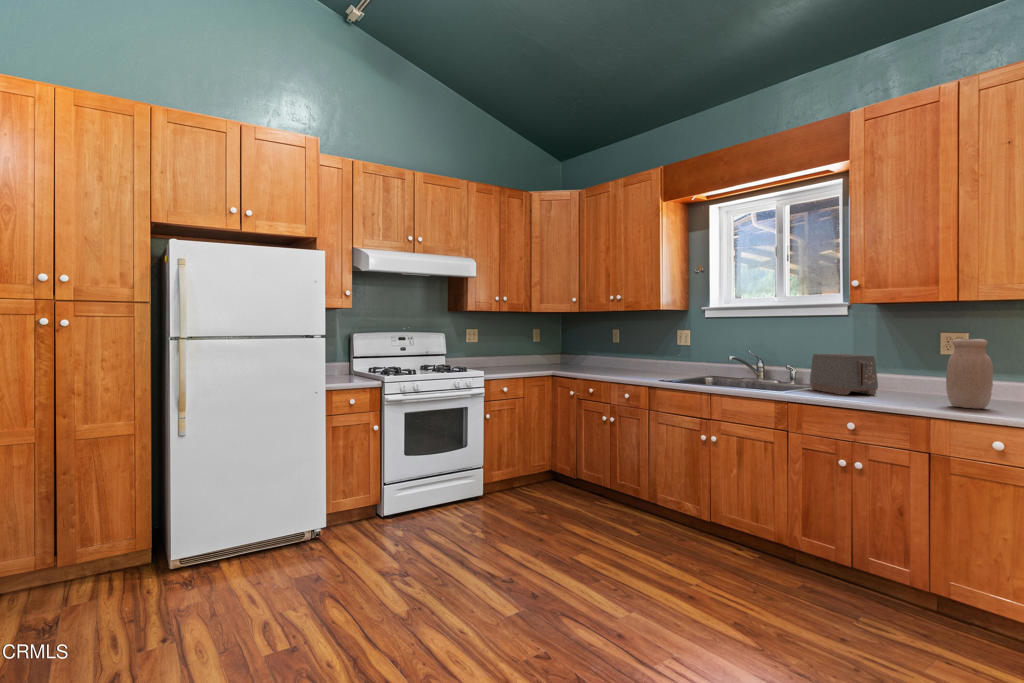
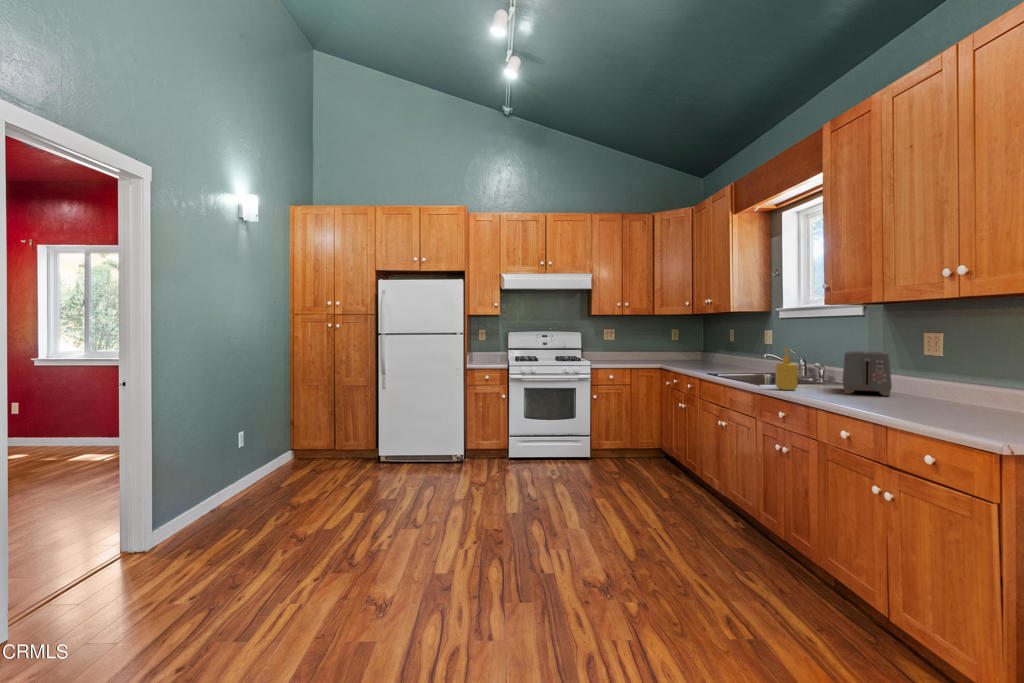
jar: present [946,339,993,409] -> none [903,334,955,413]
soap dispenser: none [781,353,803,395] -> present [776,349,798,390]

